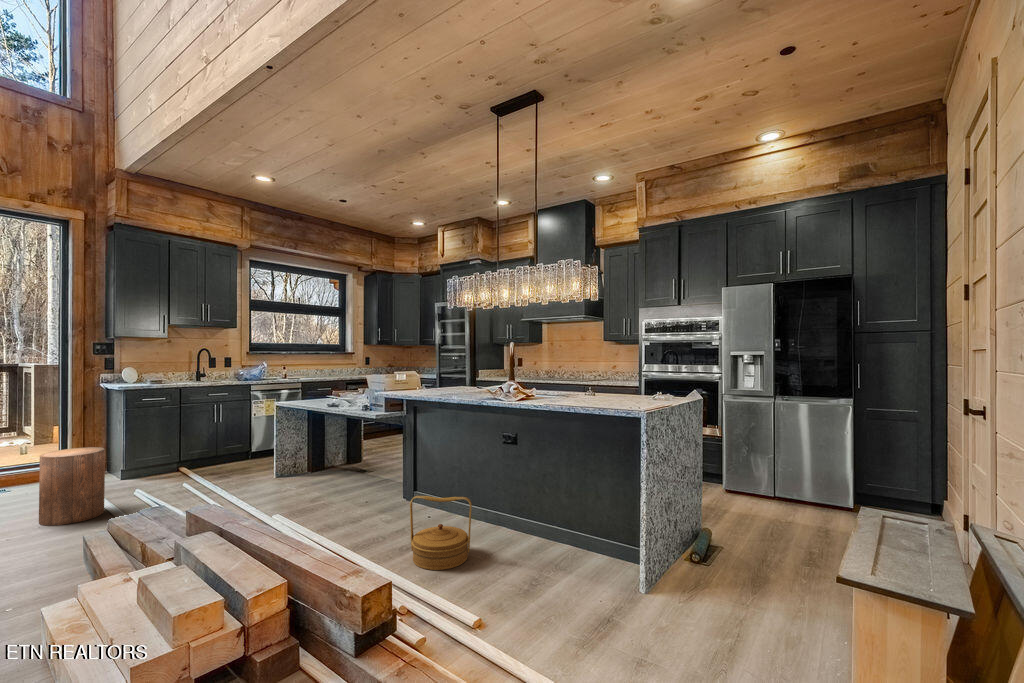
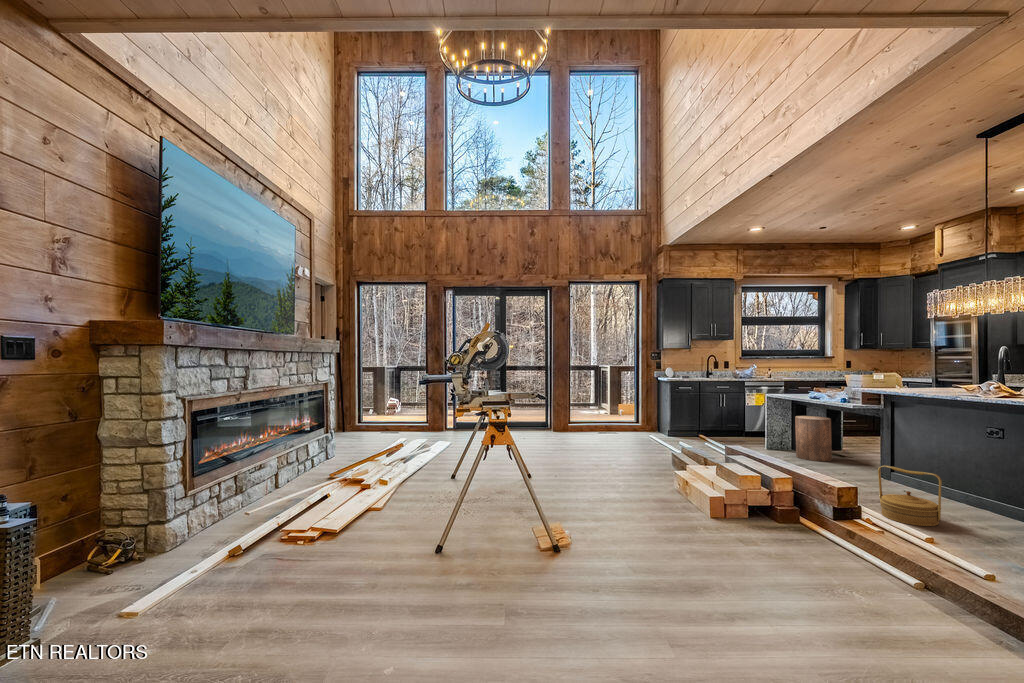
stool: present [39,447,105,526] -> present [795,416,832,461]

